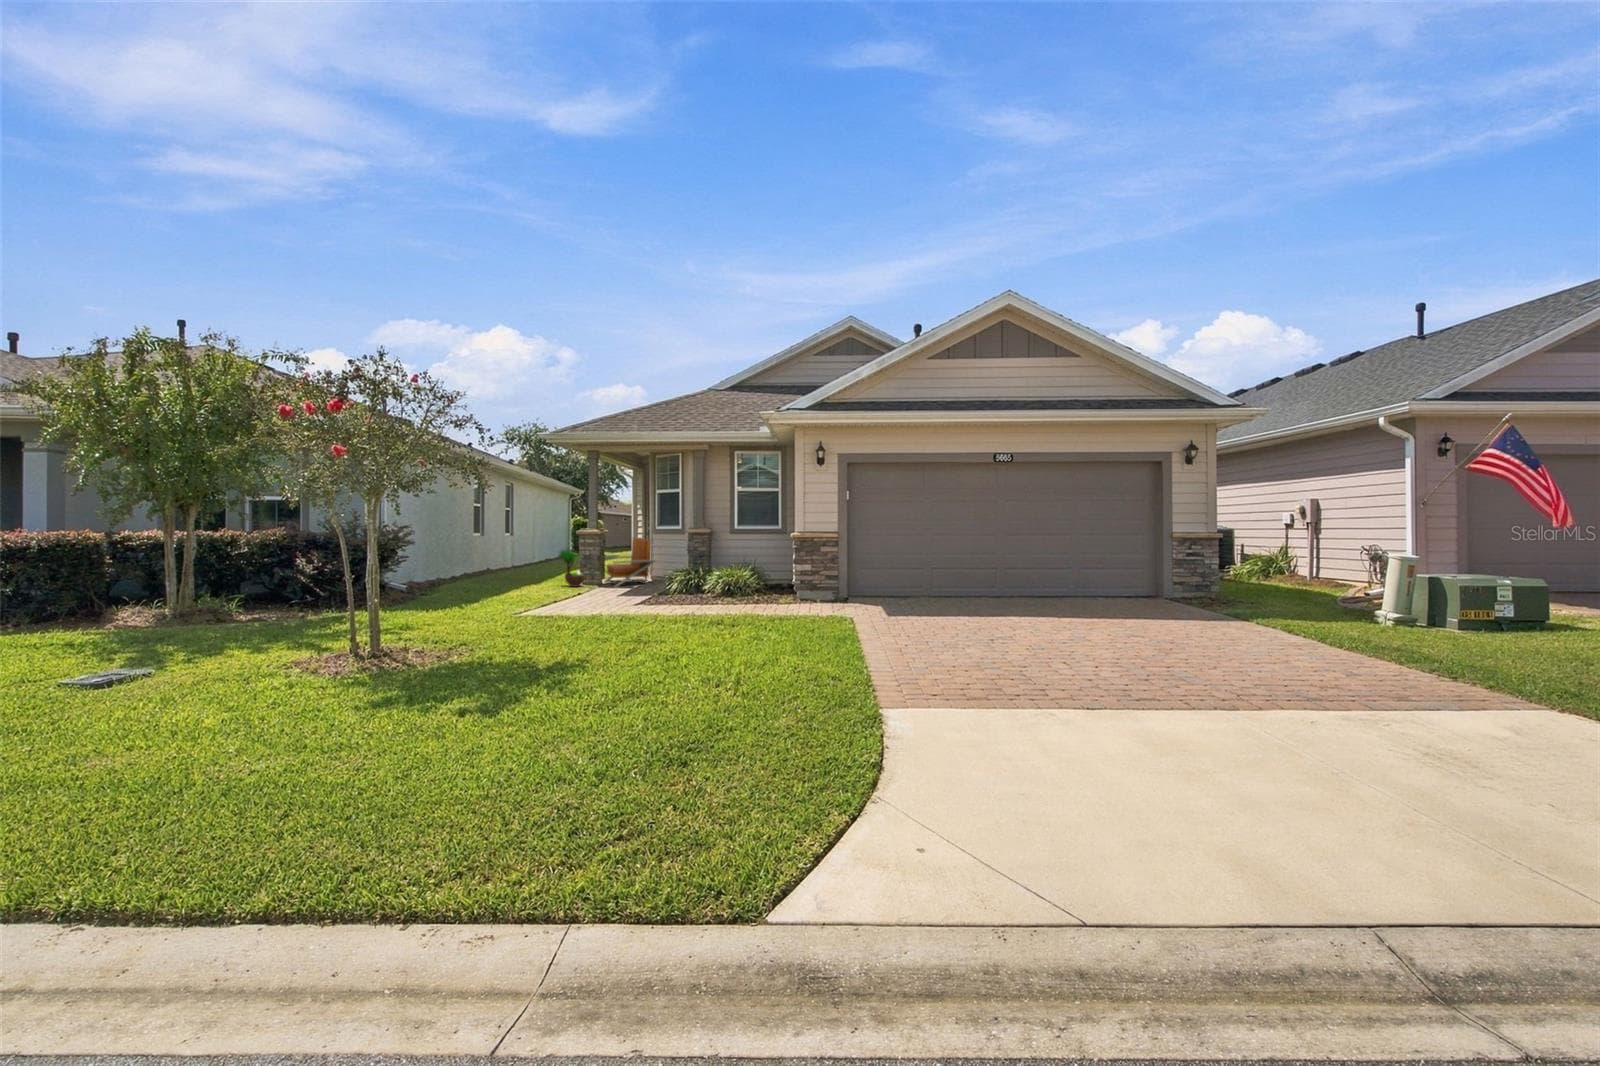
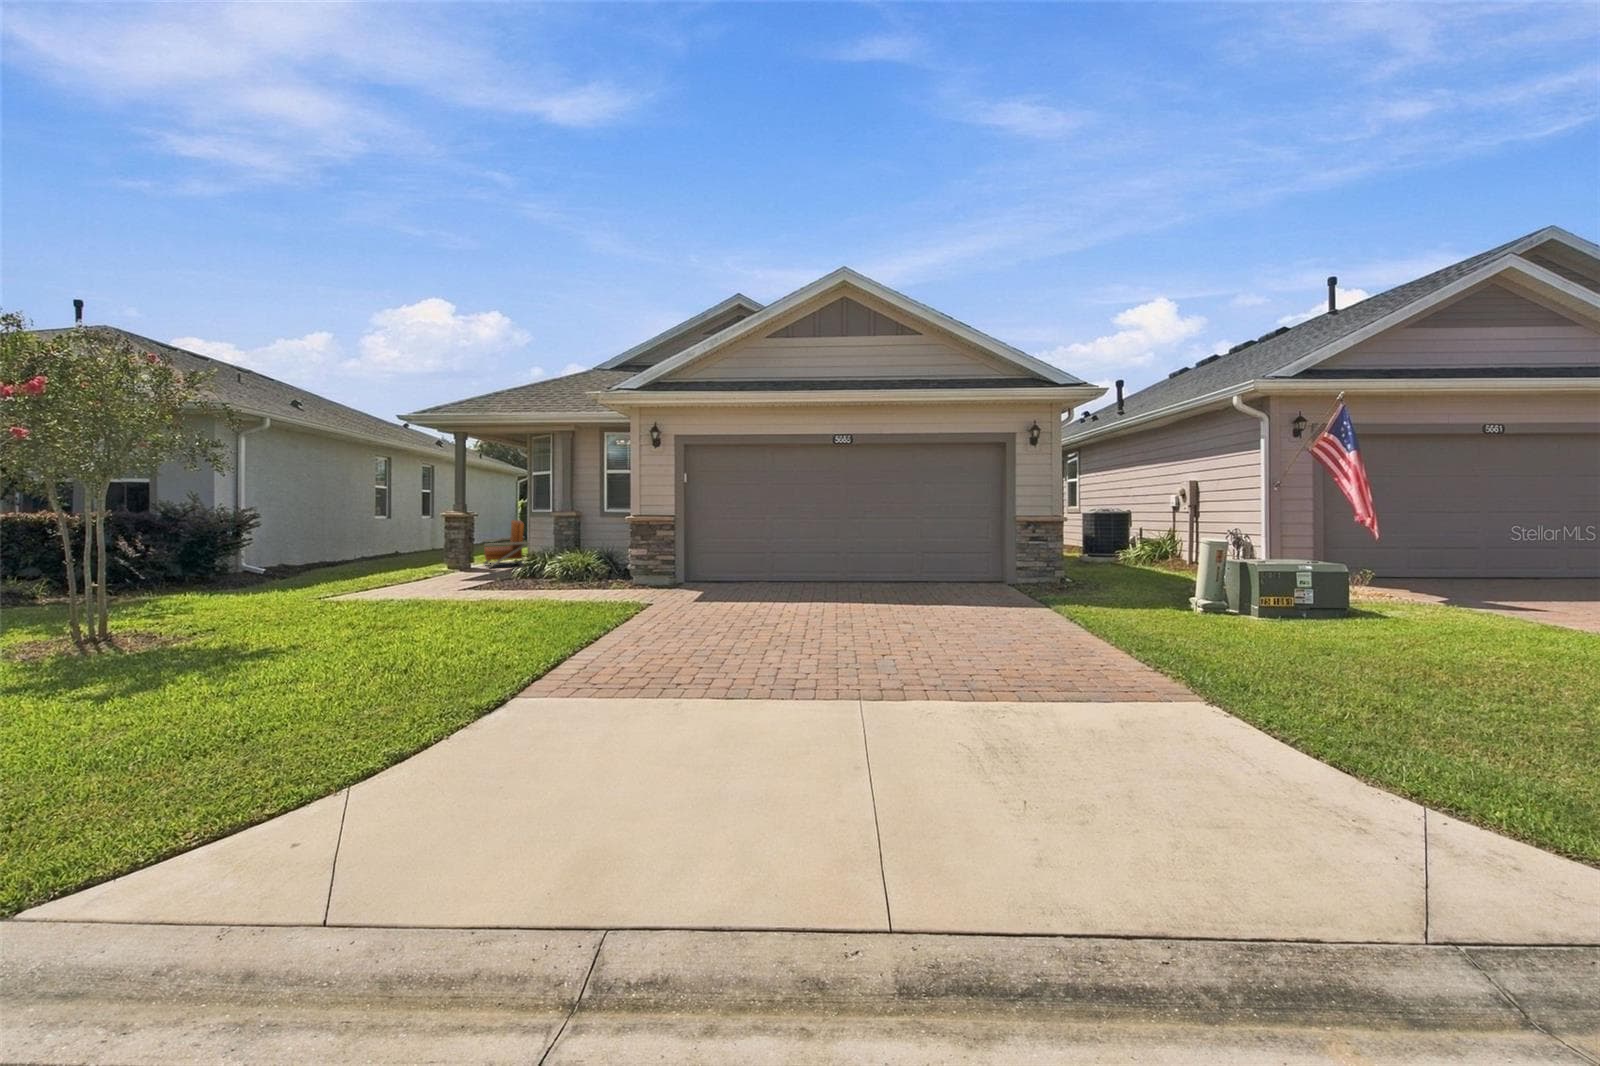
potted tree: present [559,549,584,587] -> none [431,527,458,569]

